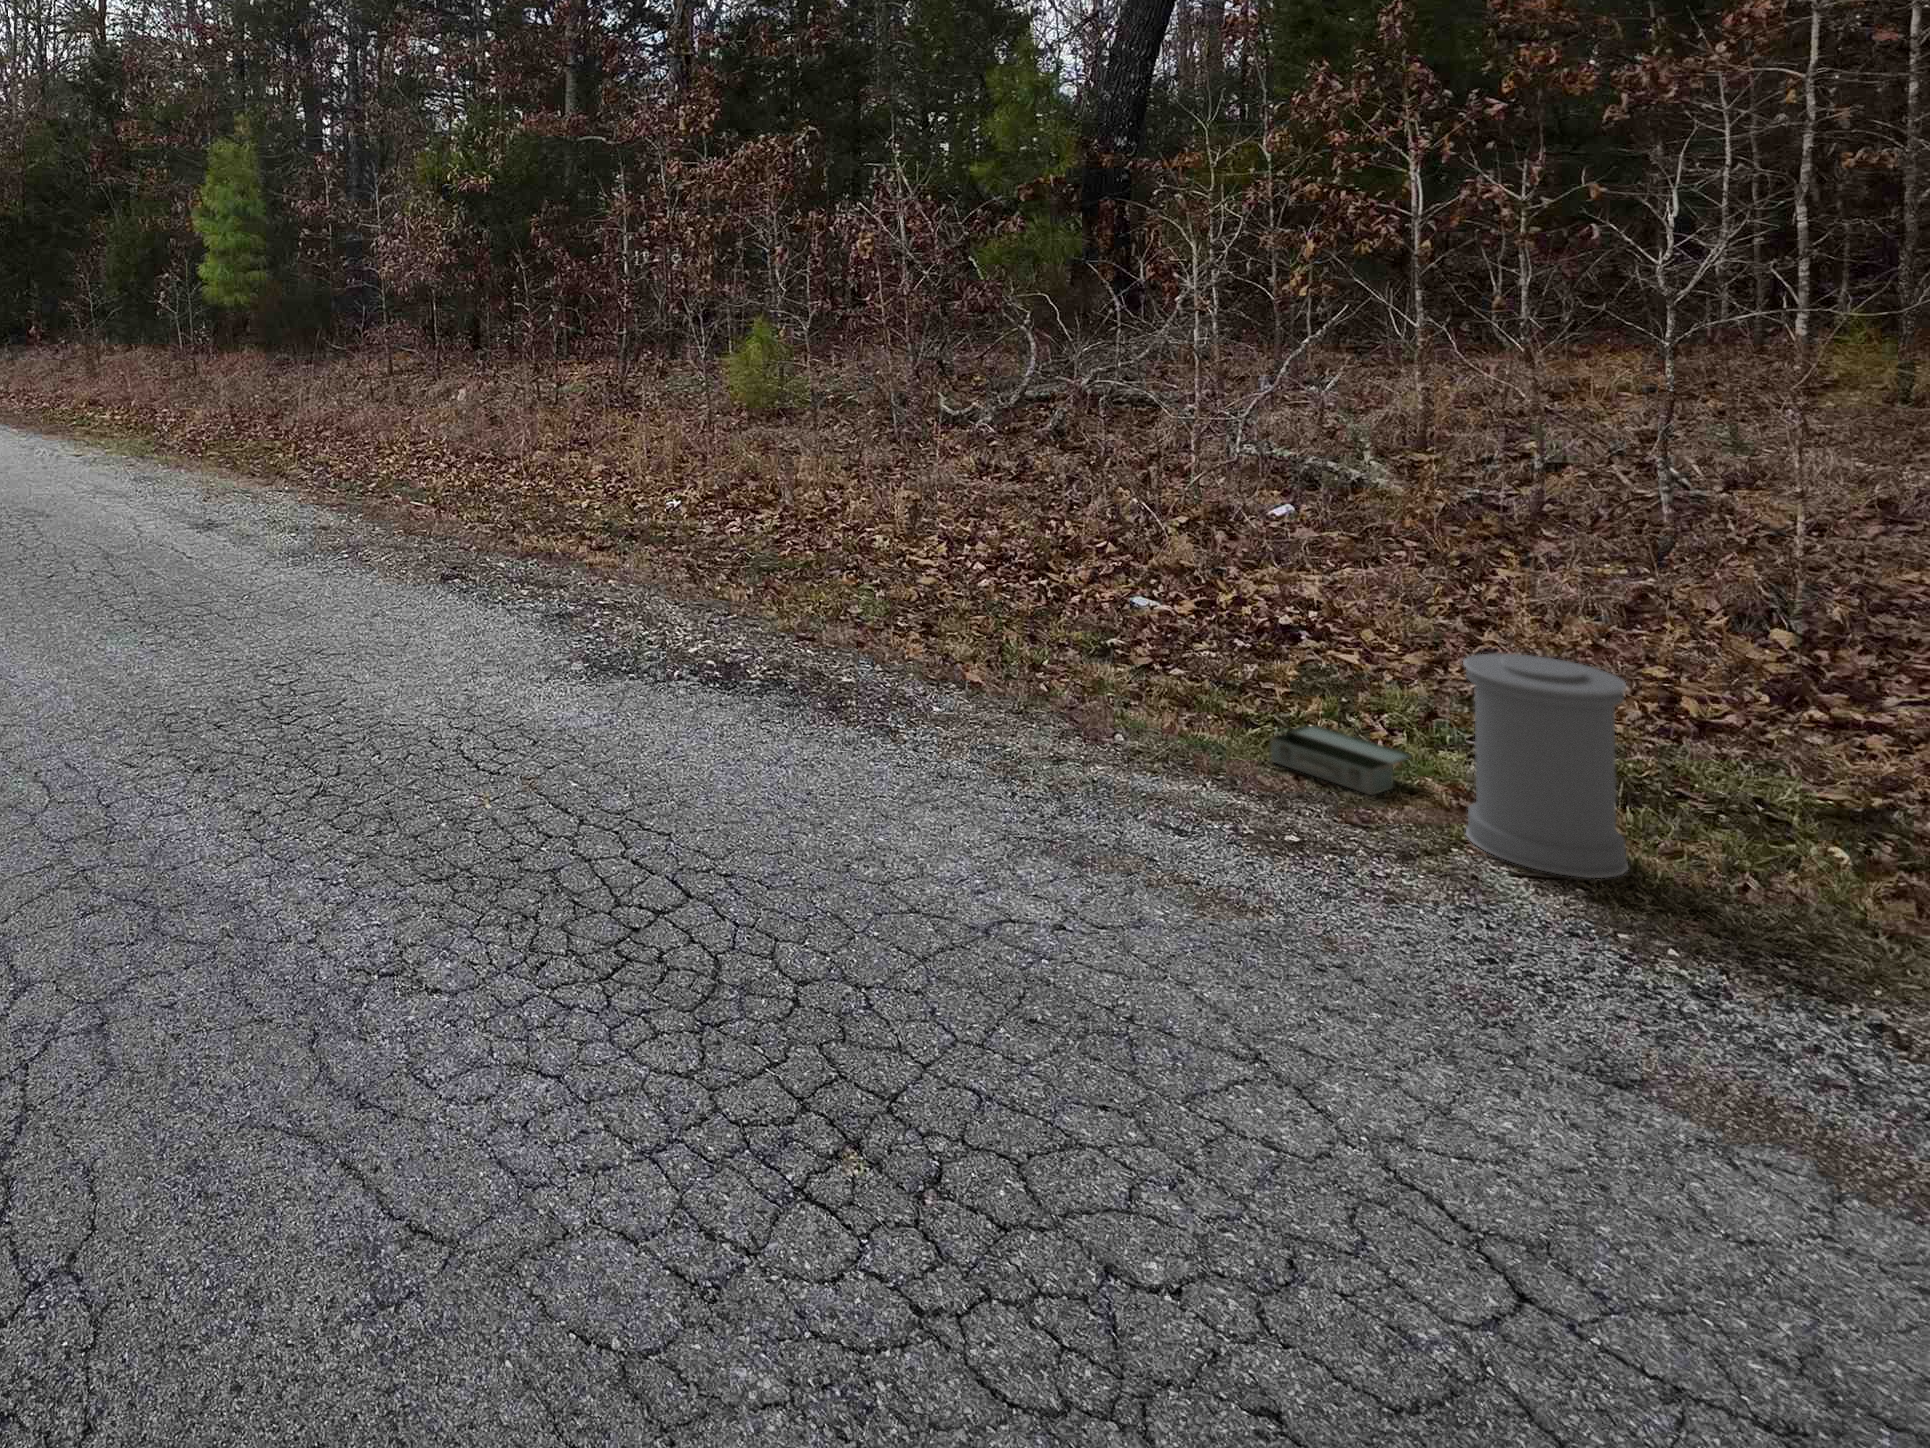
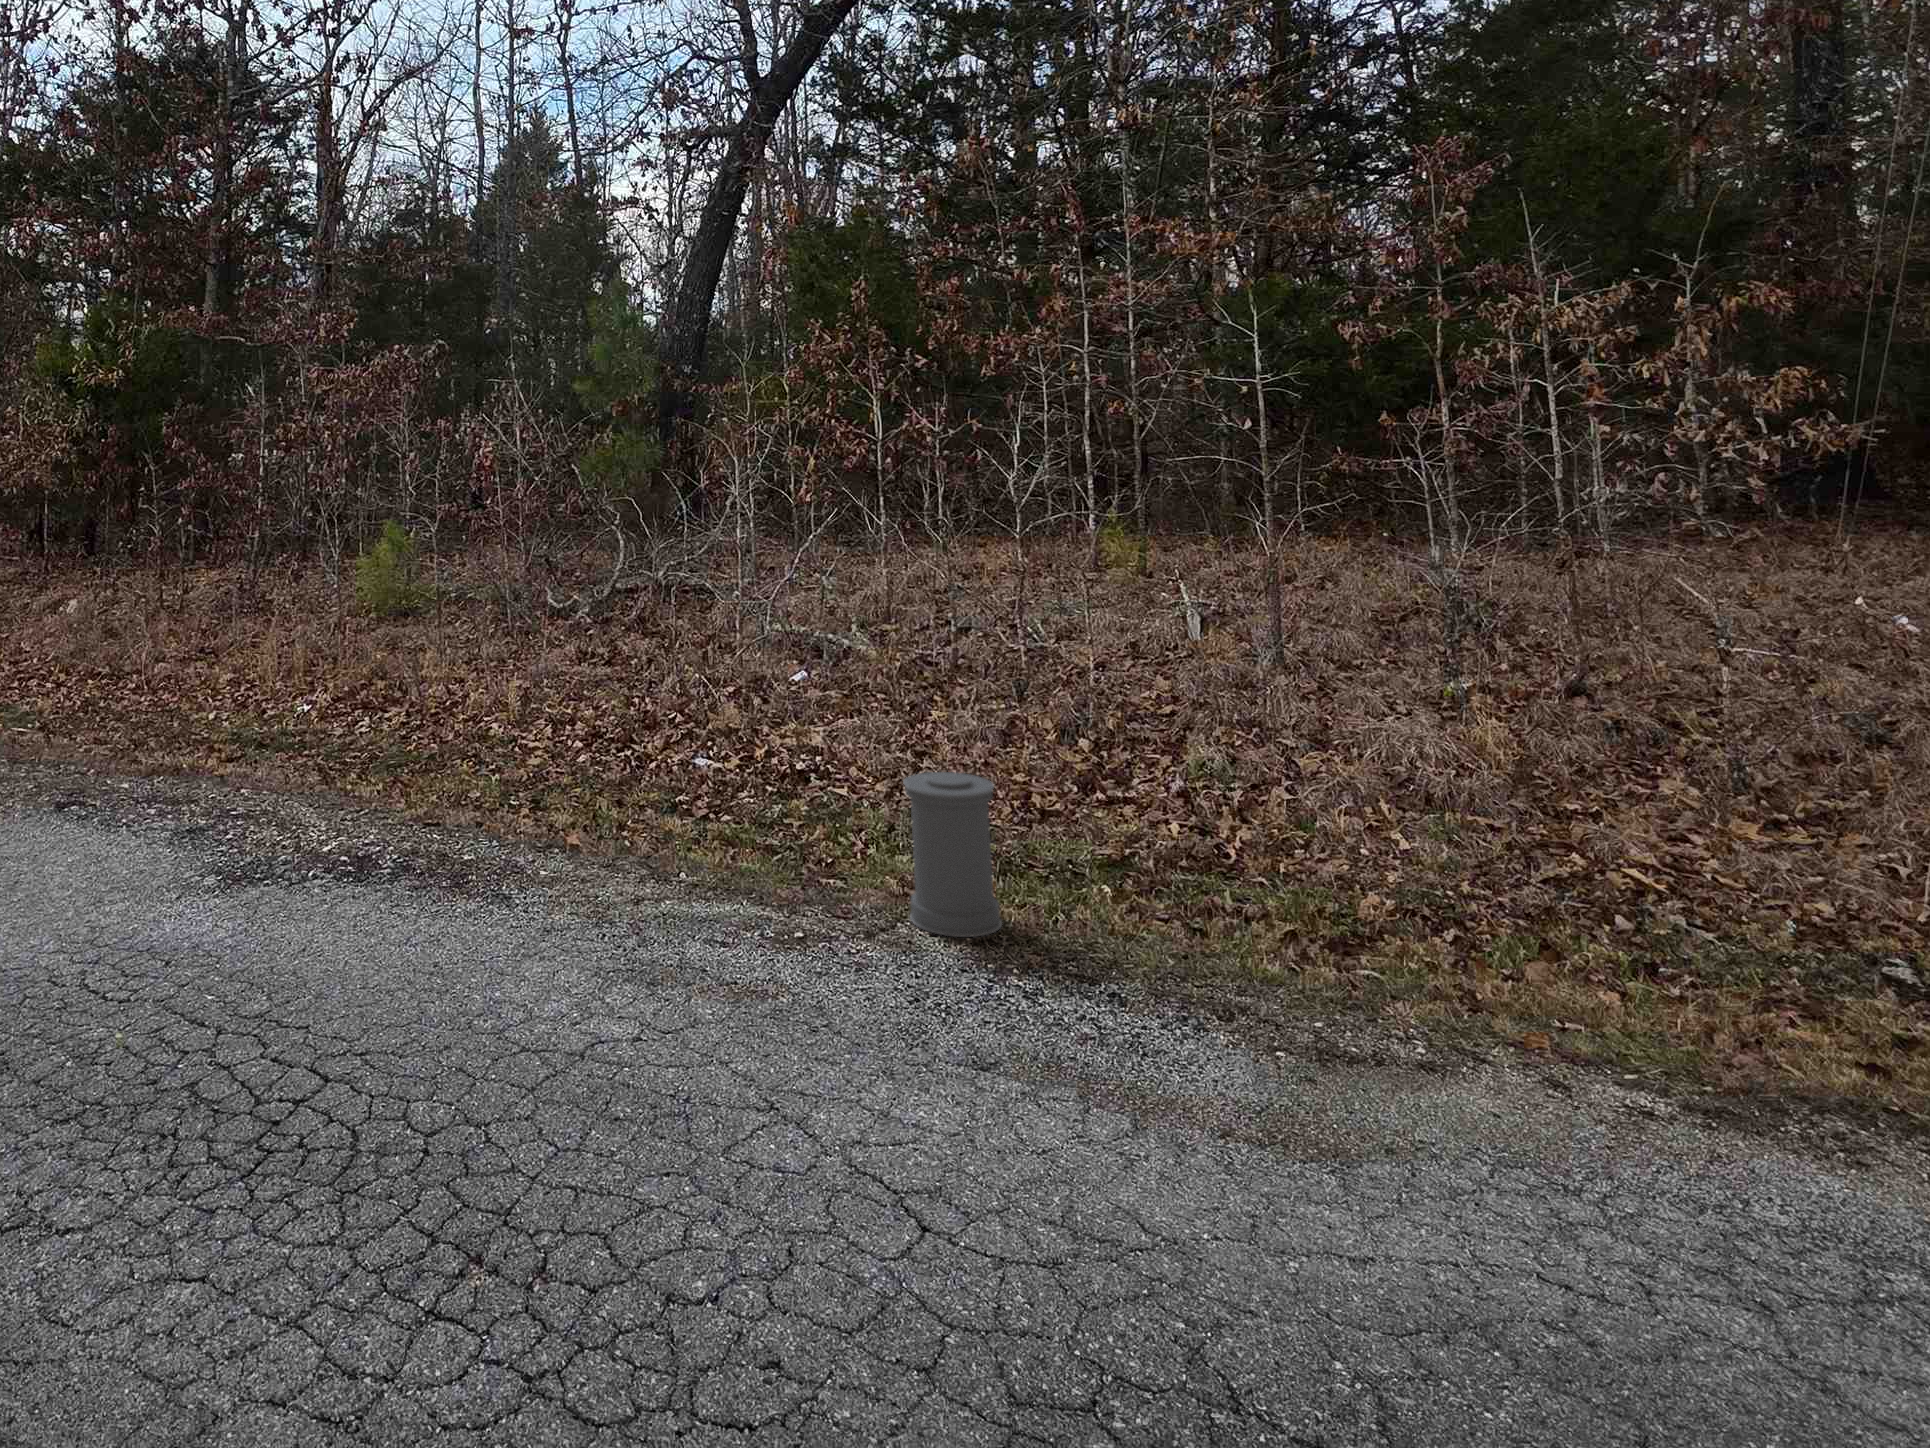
toolbox: present [1270,725,1412,795] -> none [788,848,879,899]

